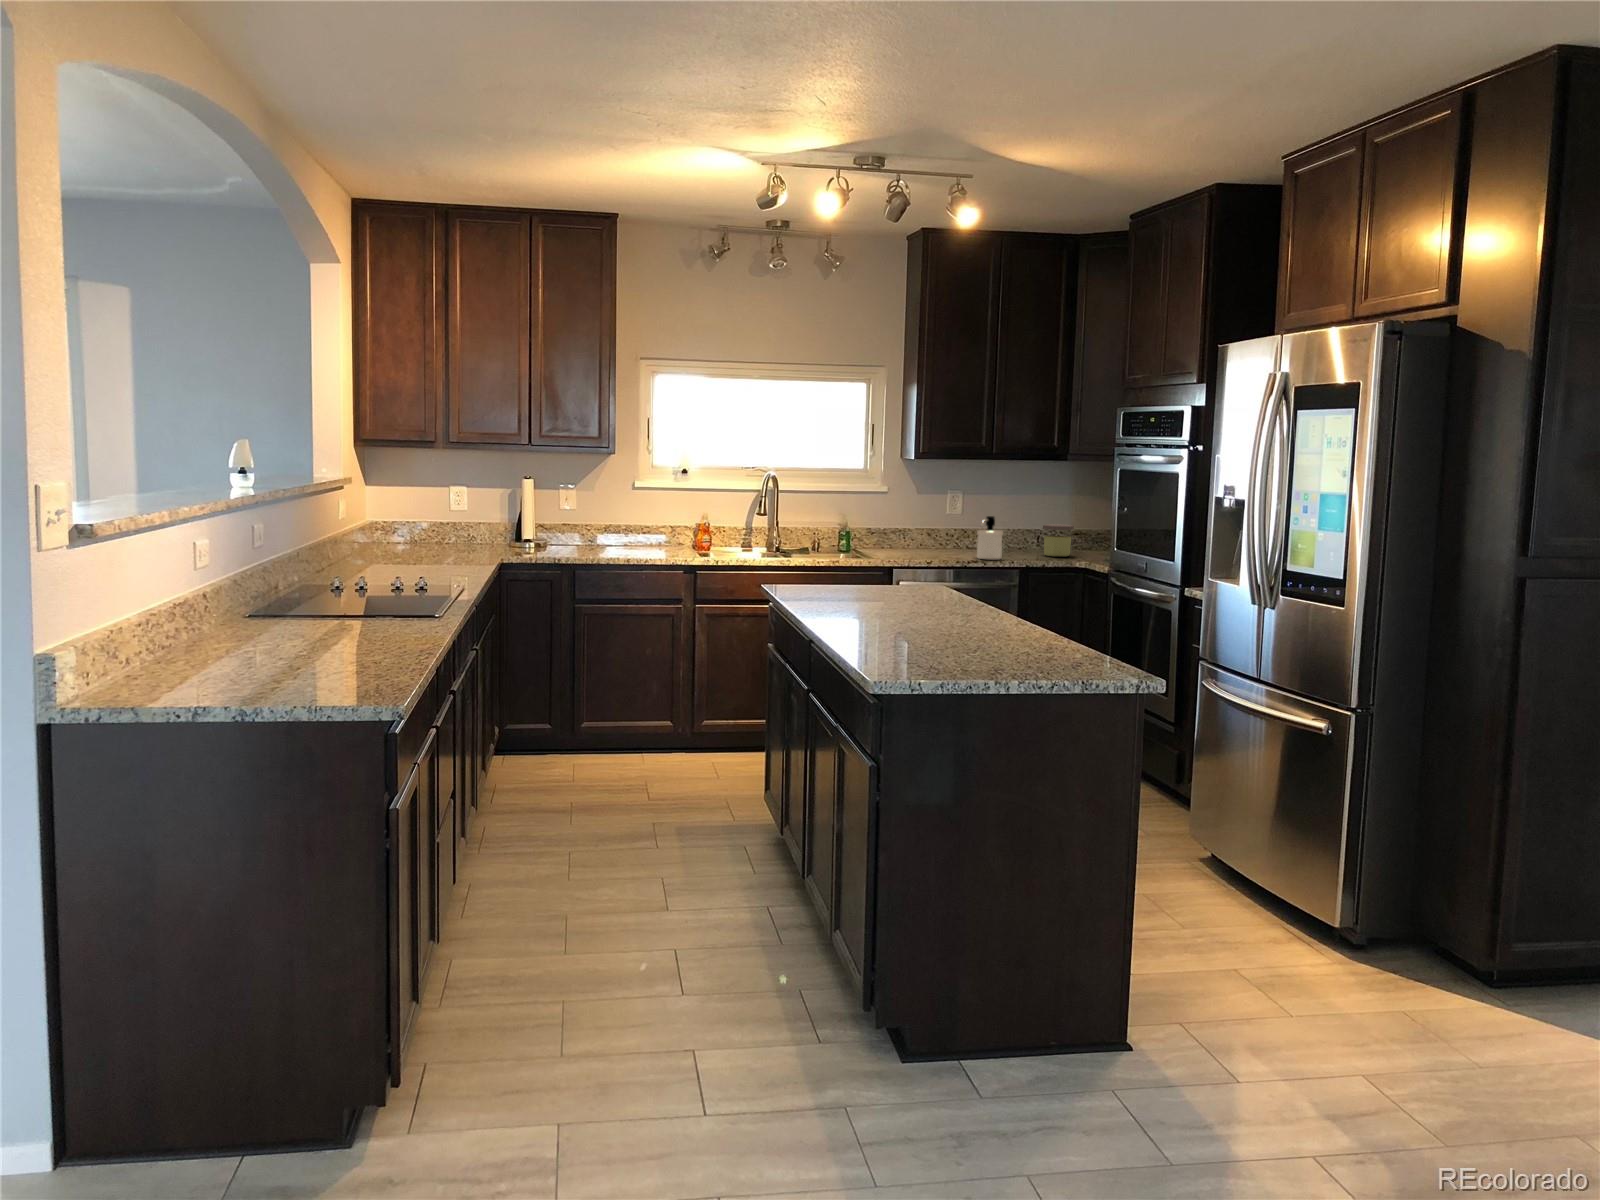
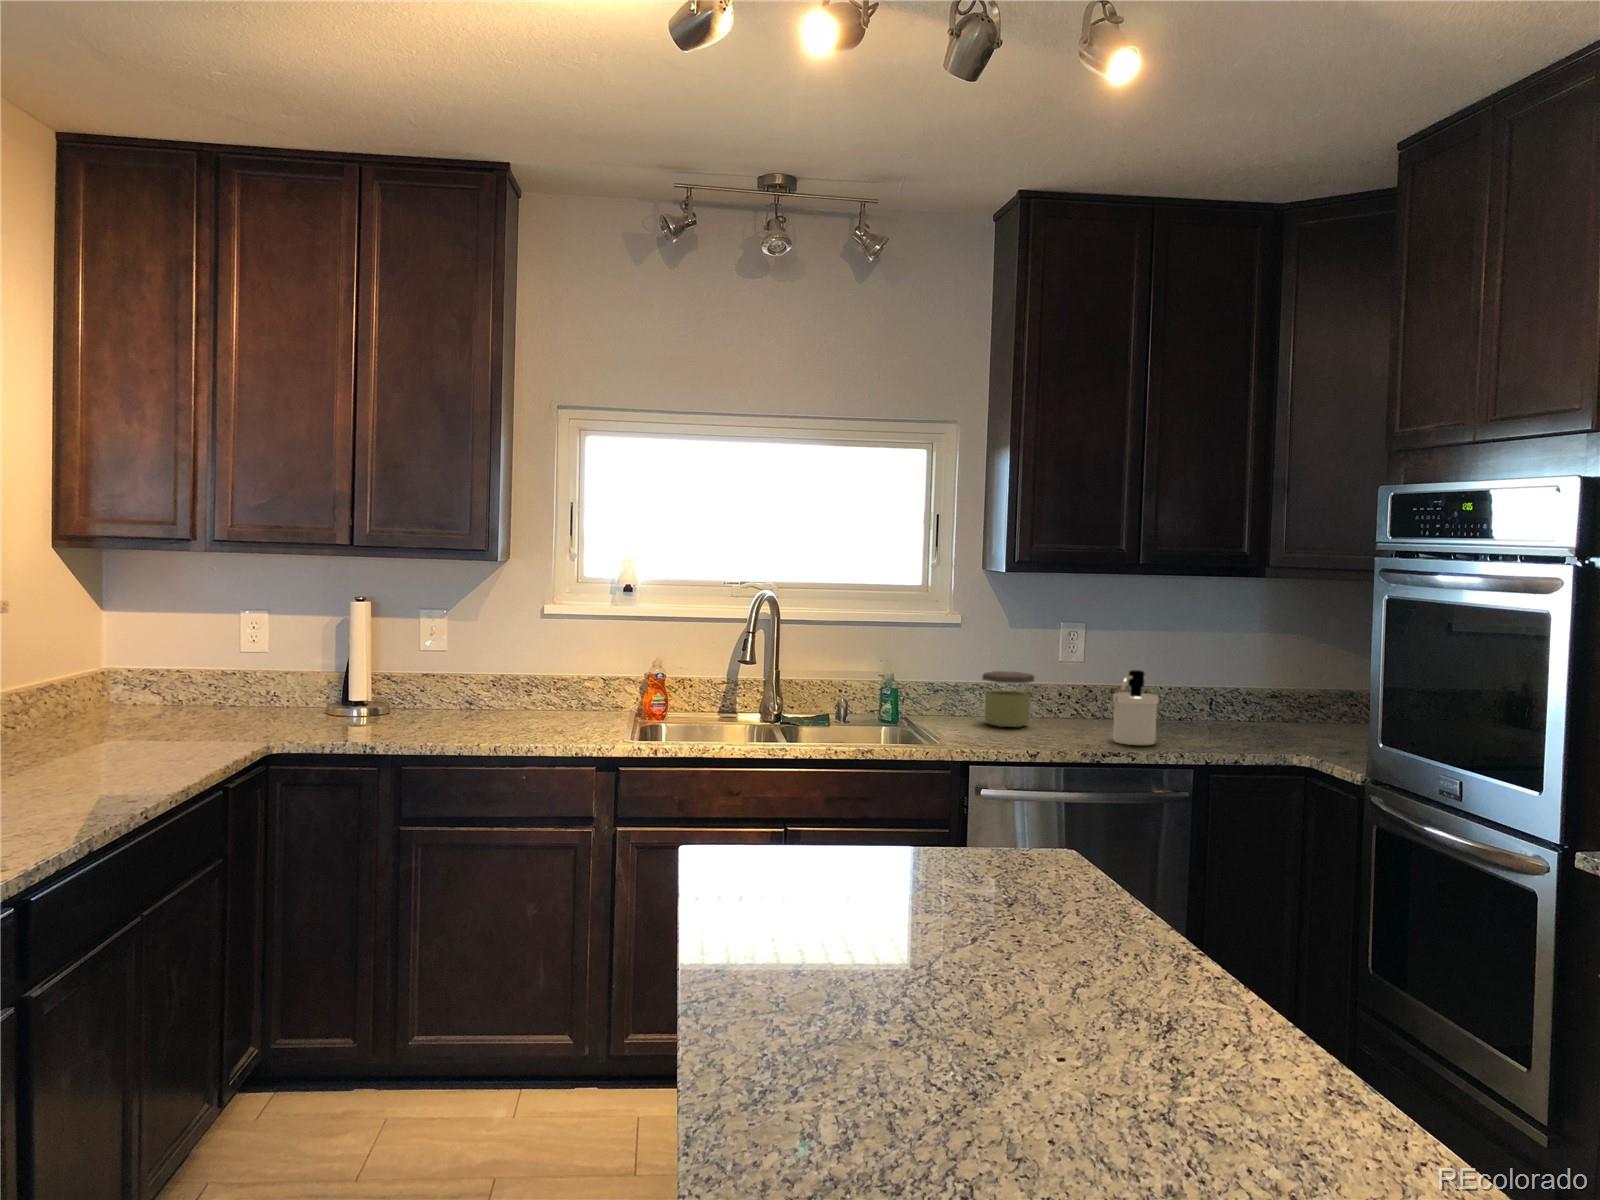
jar: present [1043,524,1074,557] -> present [982,671,1034,727]

